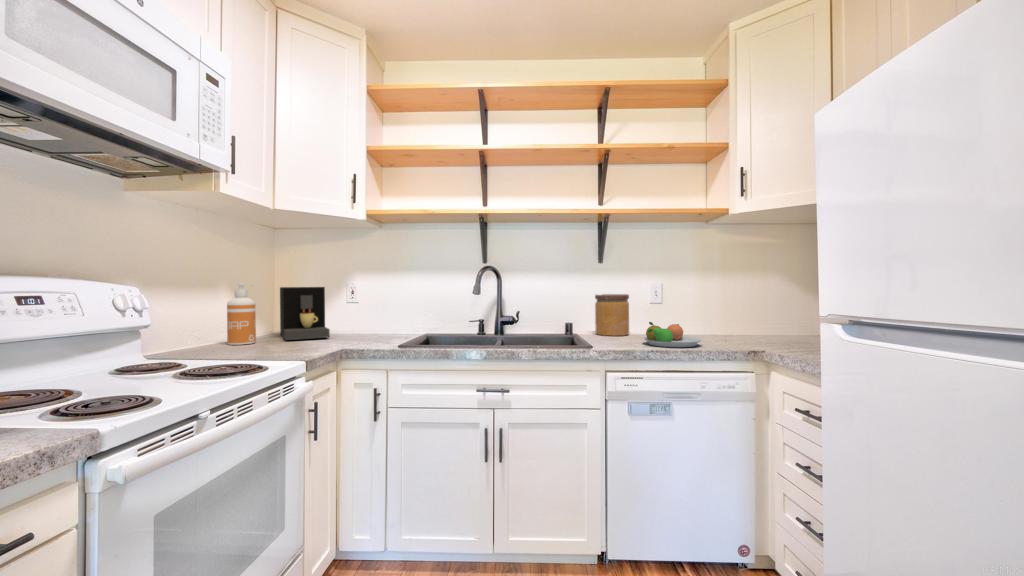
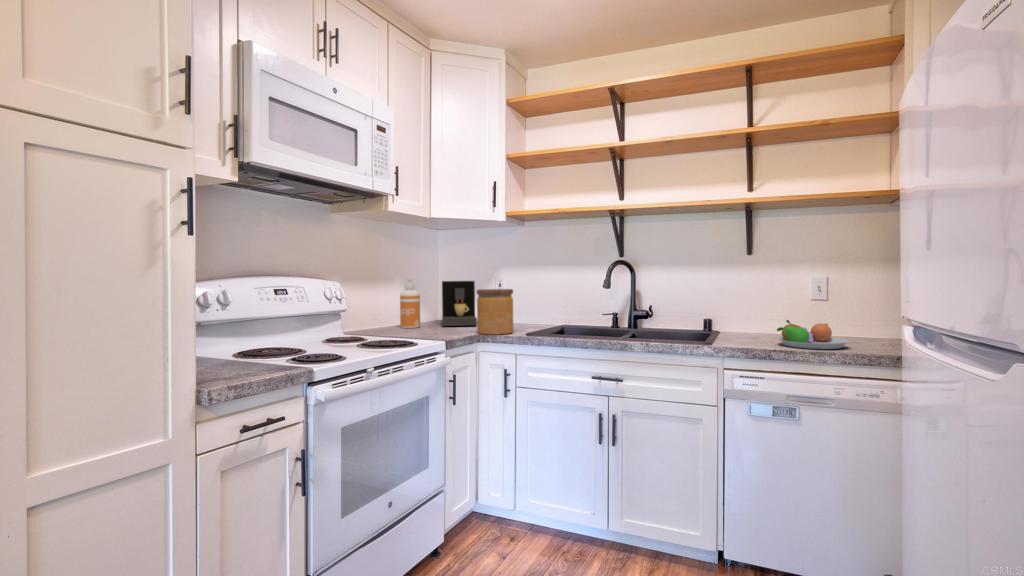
jar: present [595,294,629,336] -> present [477,289,513,335]

